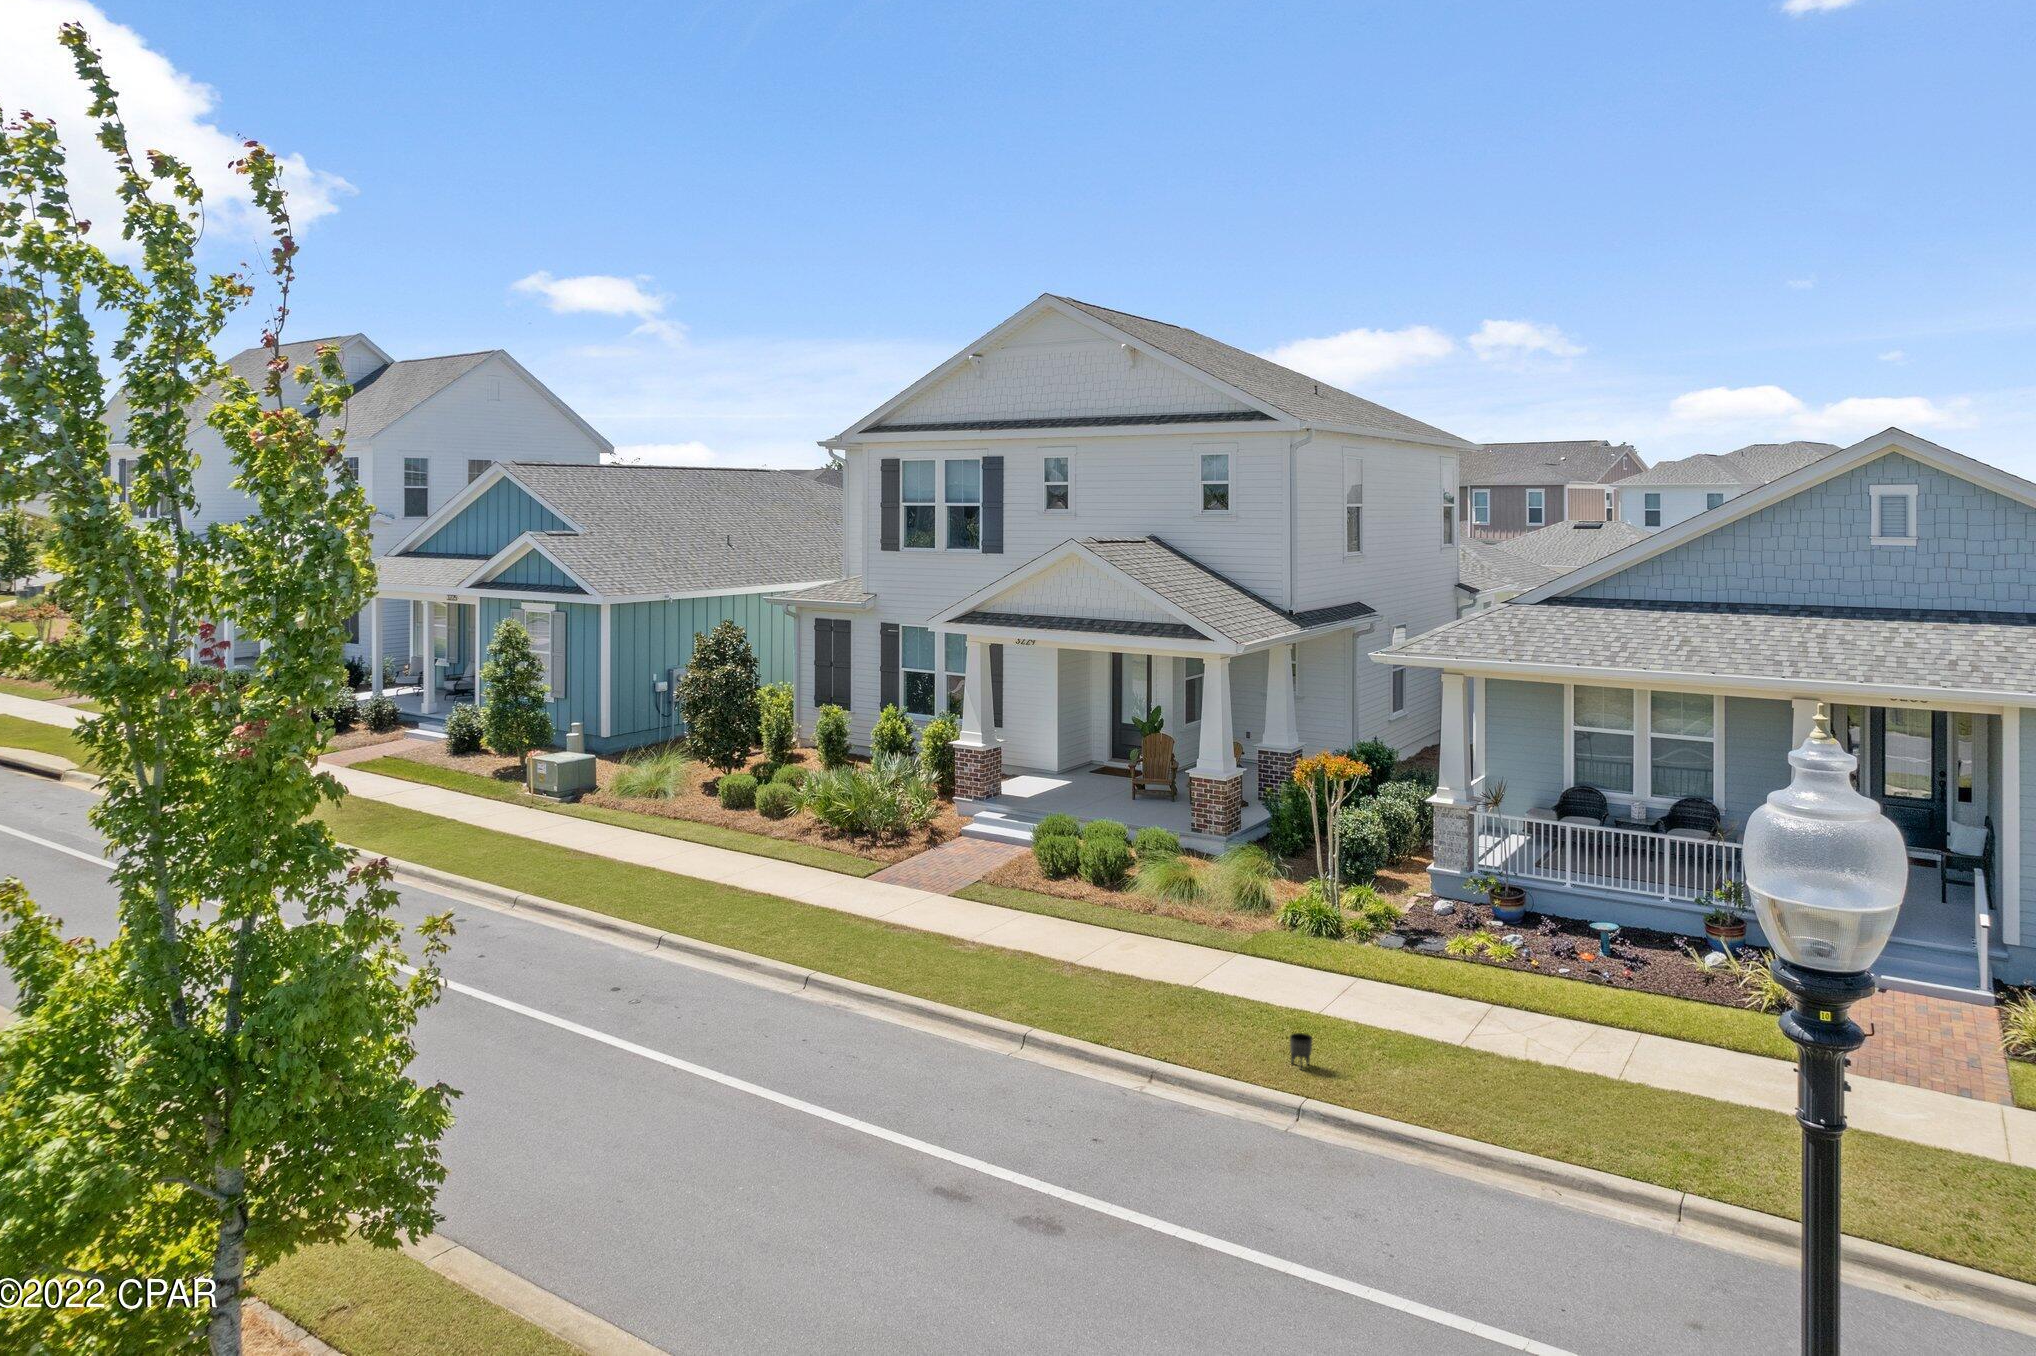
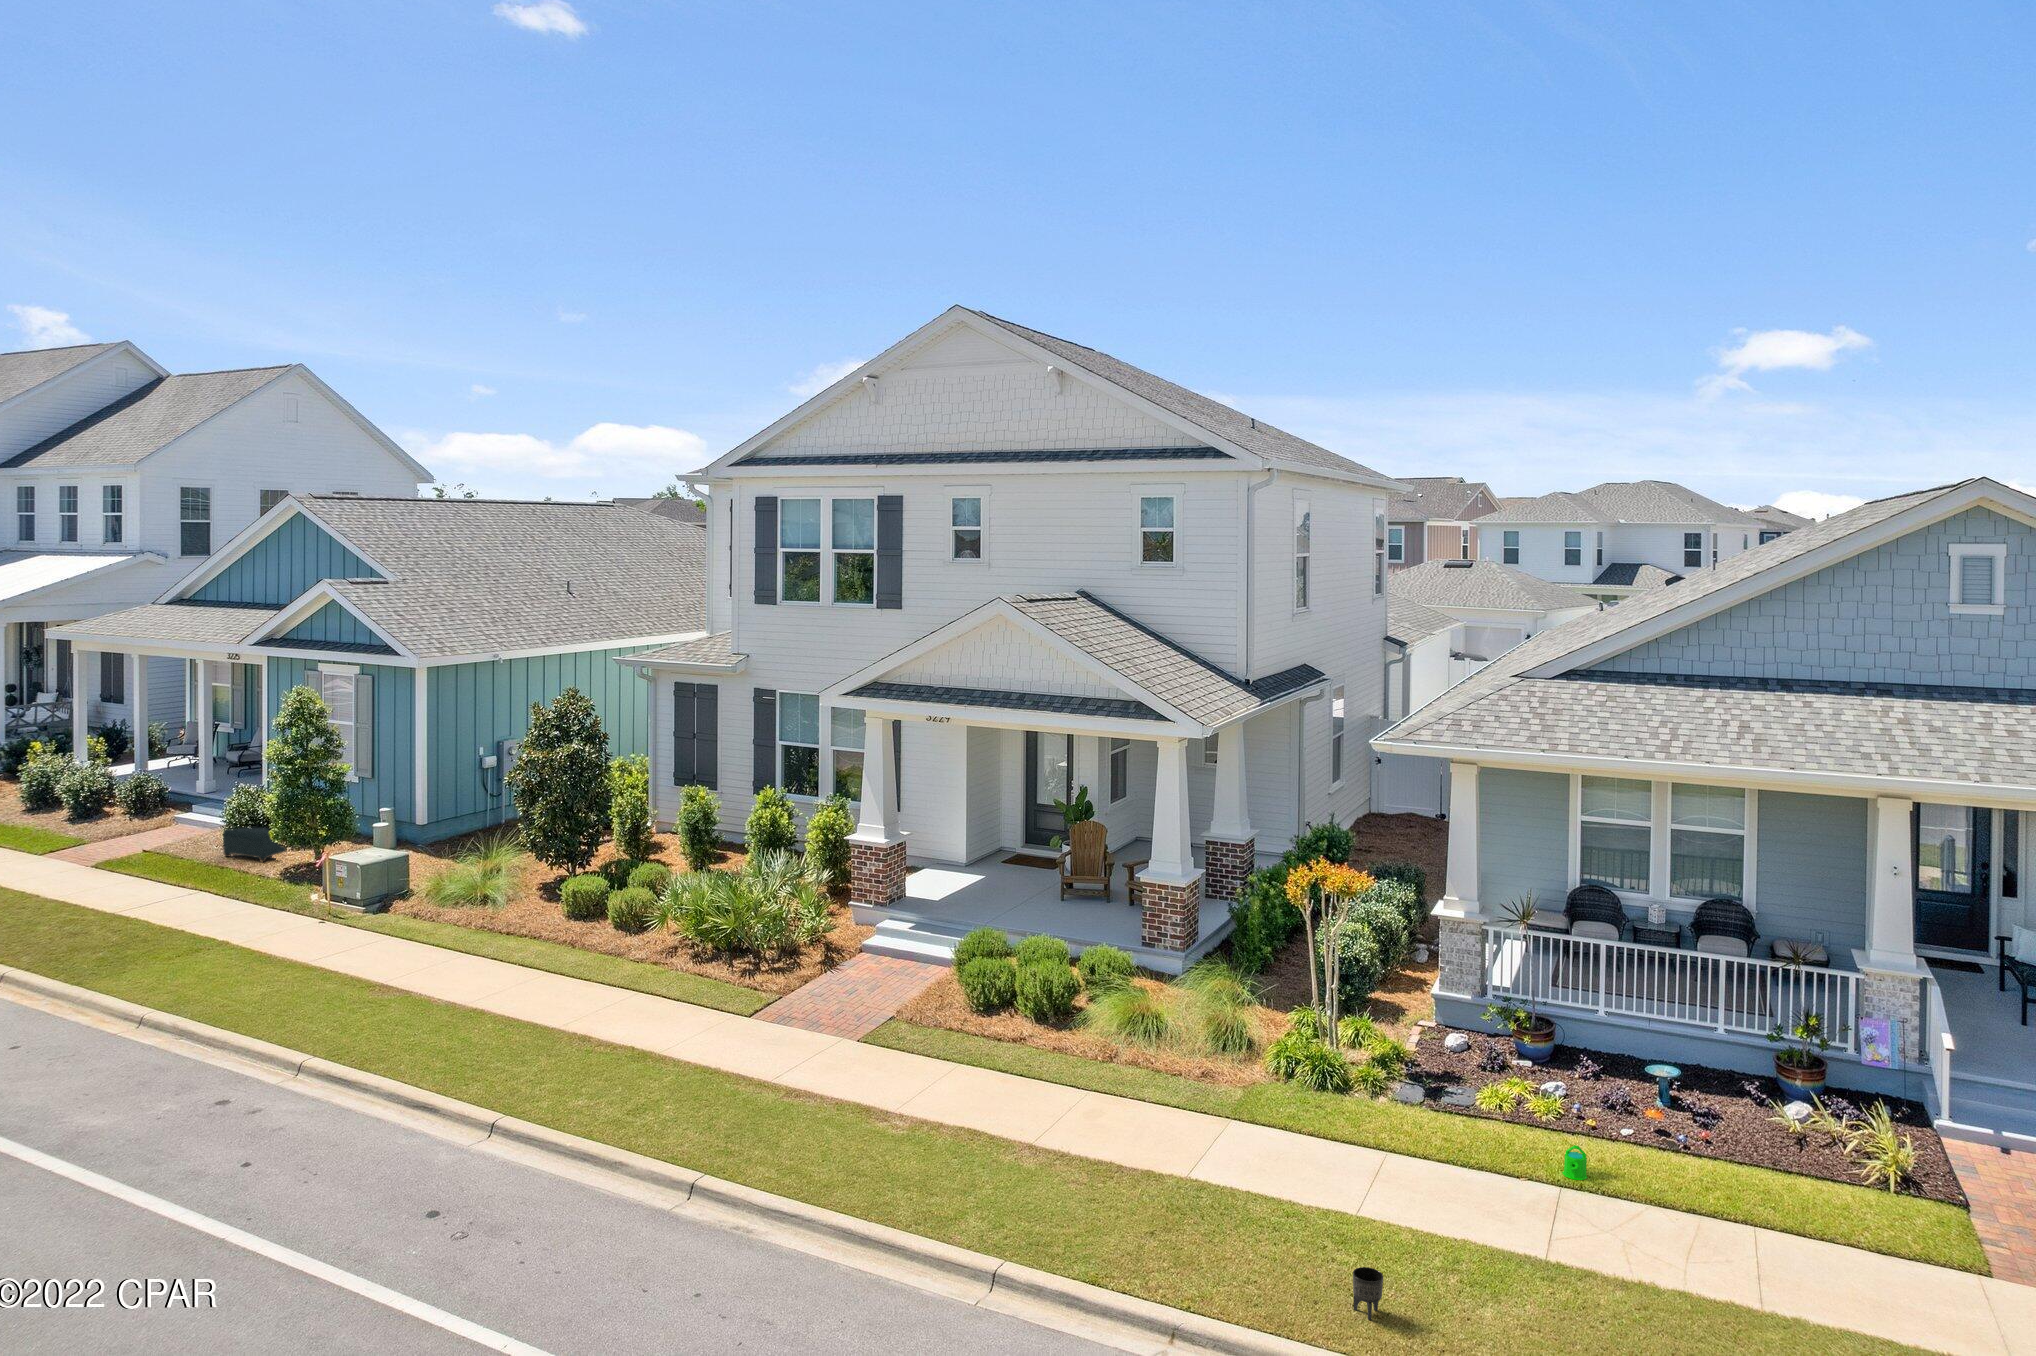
bench: none [447,736,498,766] -> present [223,828,287,862]
watering can: none [1495,970,1515,998] -> present [1562,1145,1588,1180]

